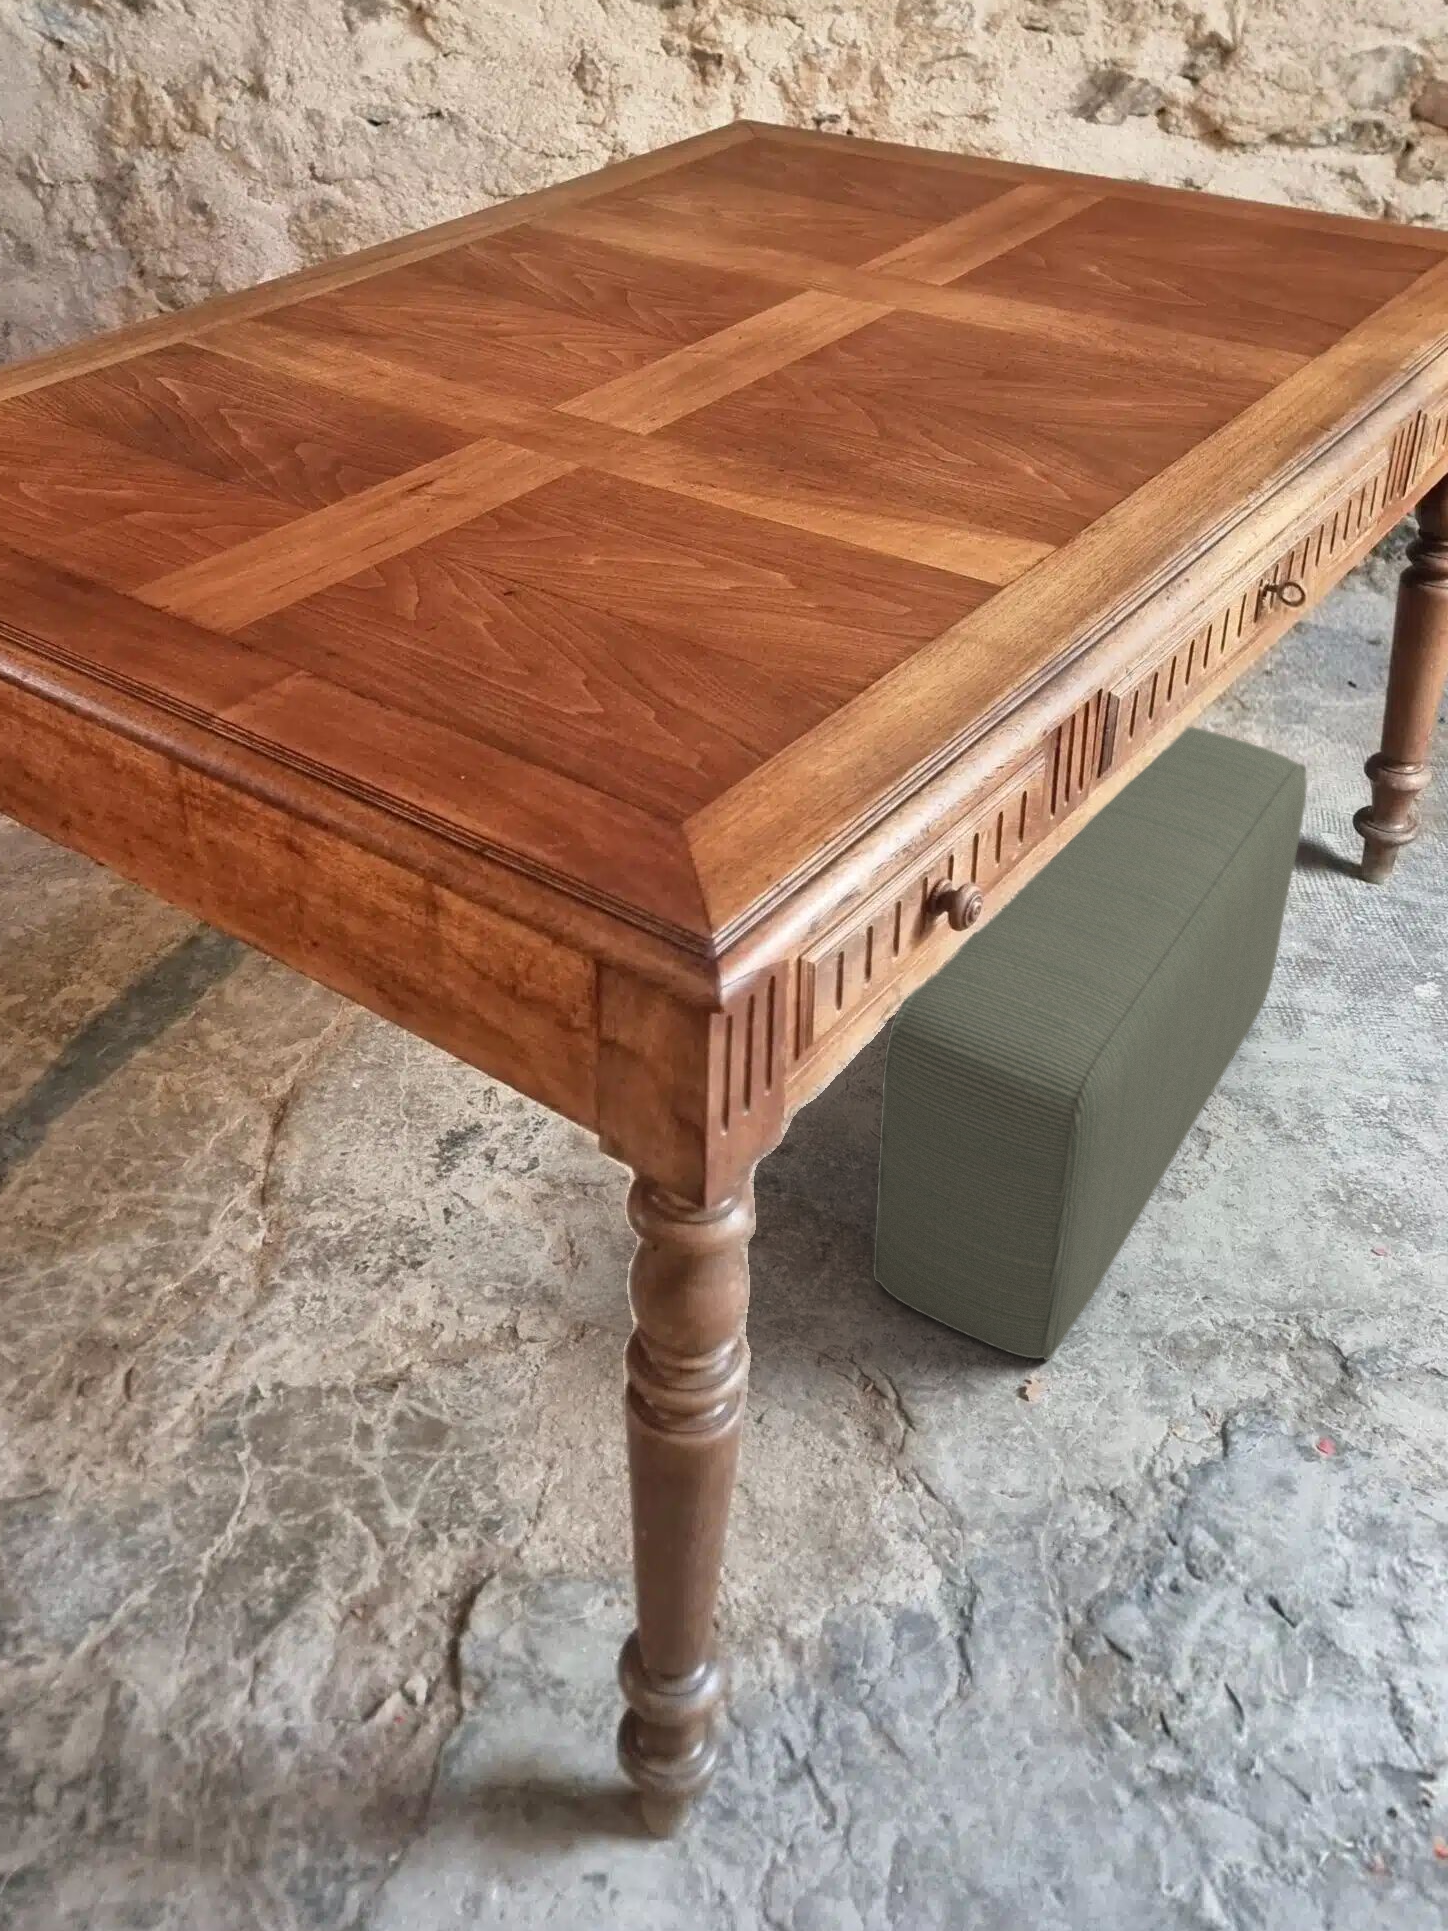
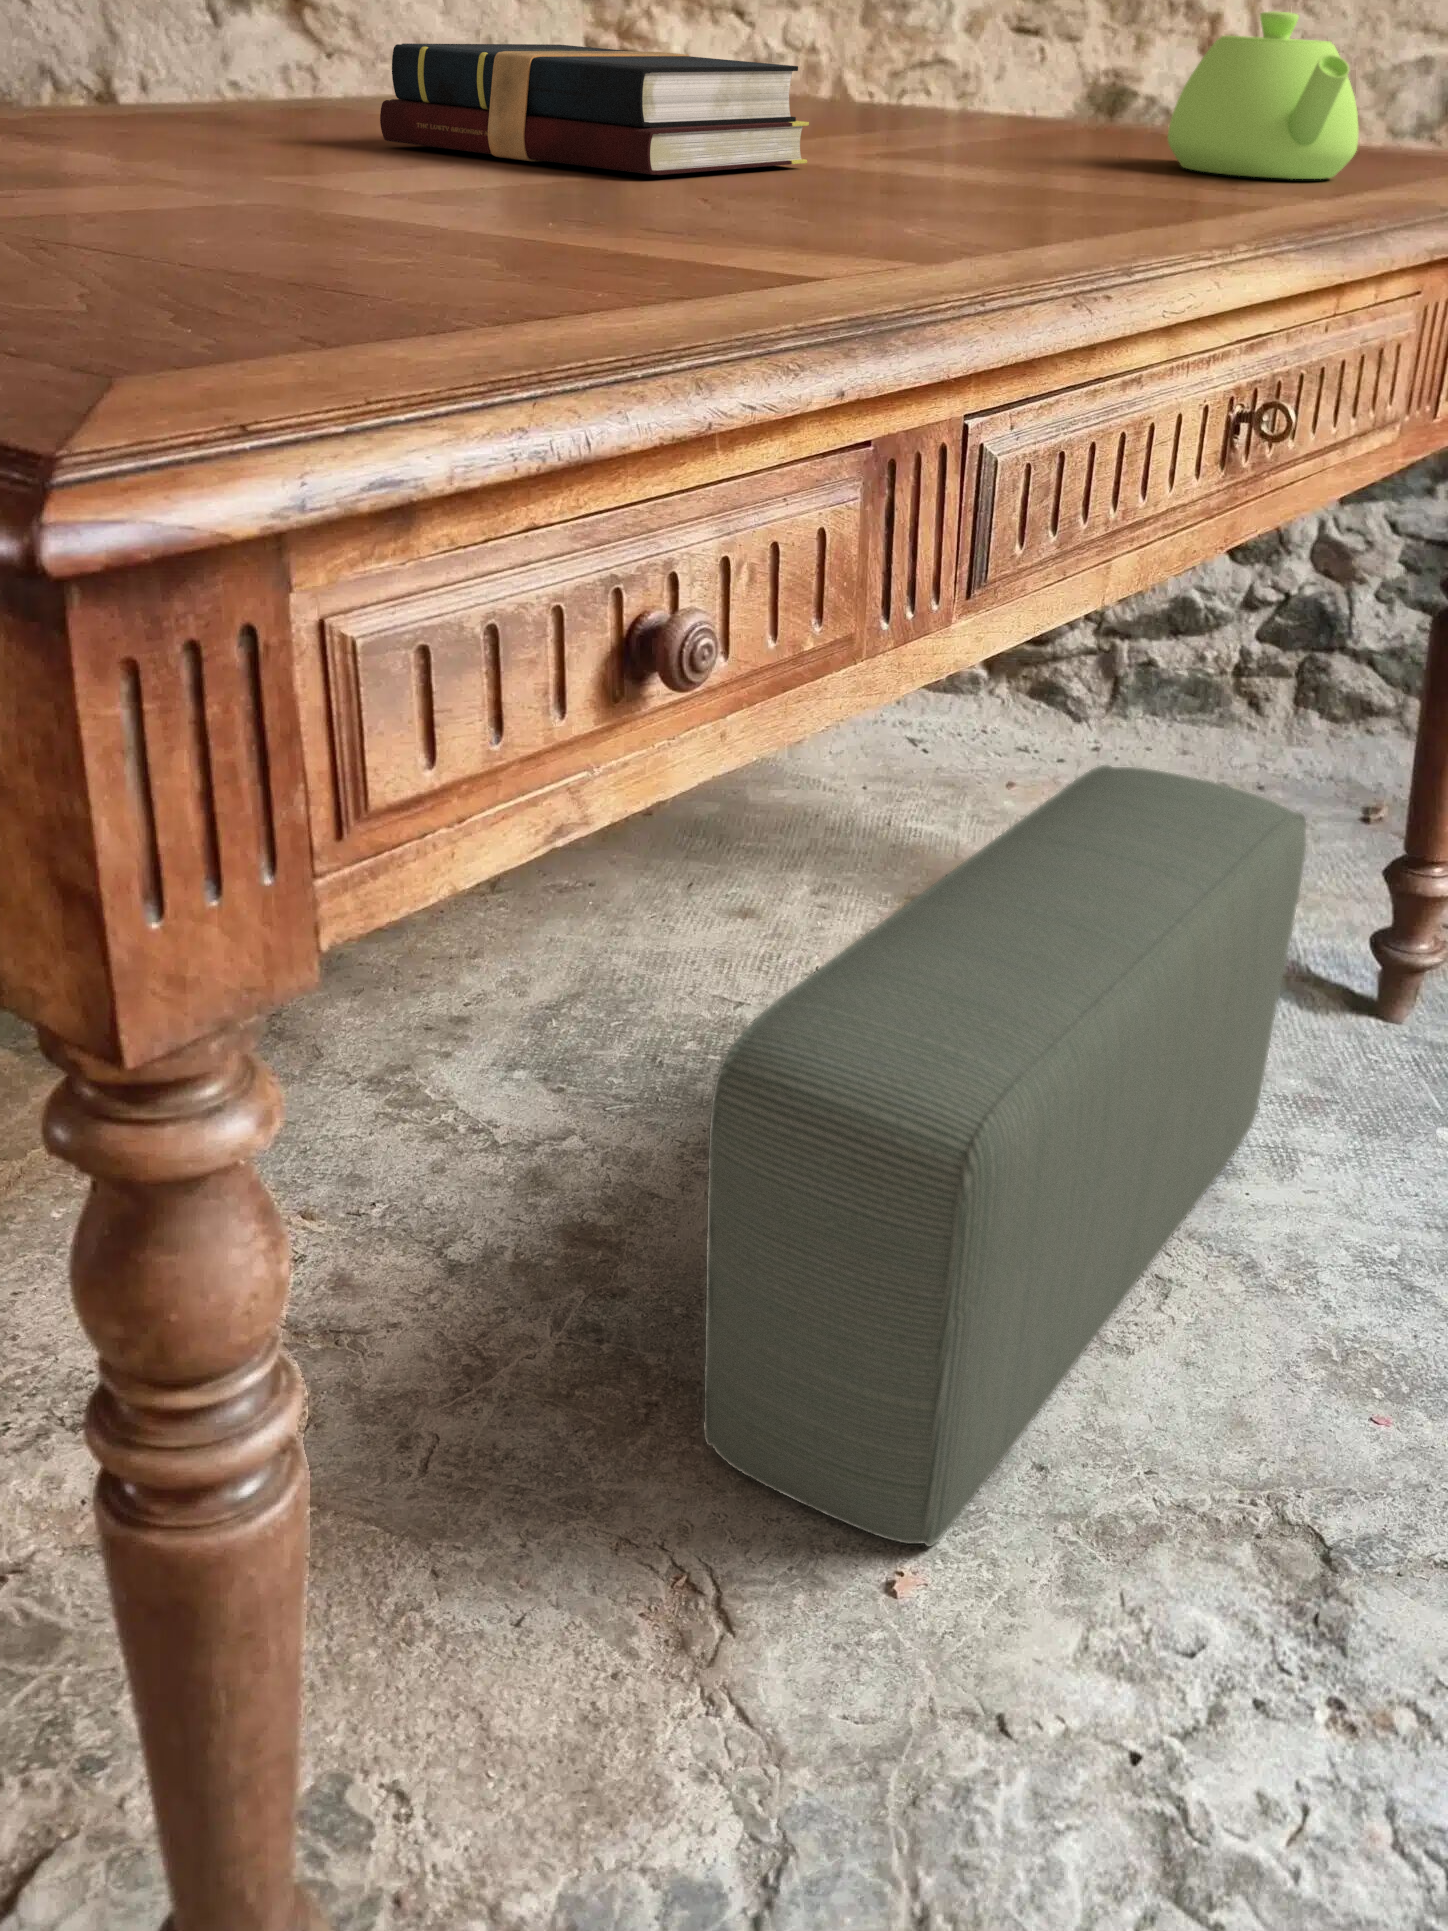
teapot: none [1184,175,1334,305] -> present [1168,11,1358,179]
hardback book: none [611,240,922,397] -> present [380,43,809,175]

